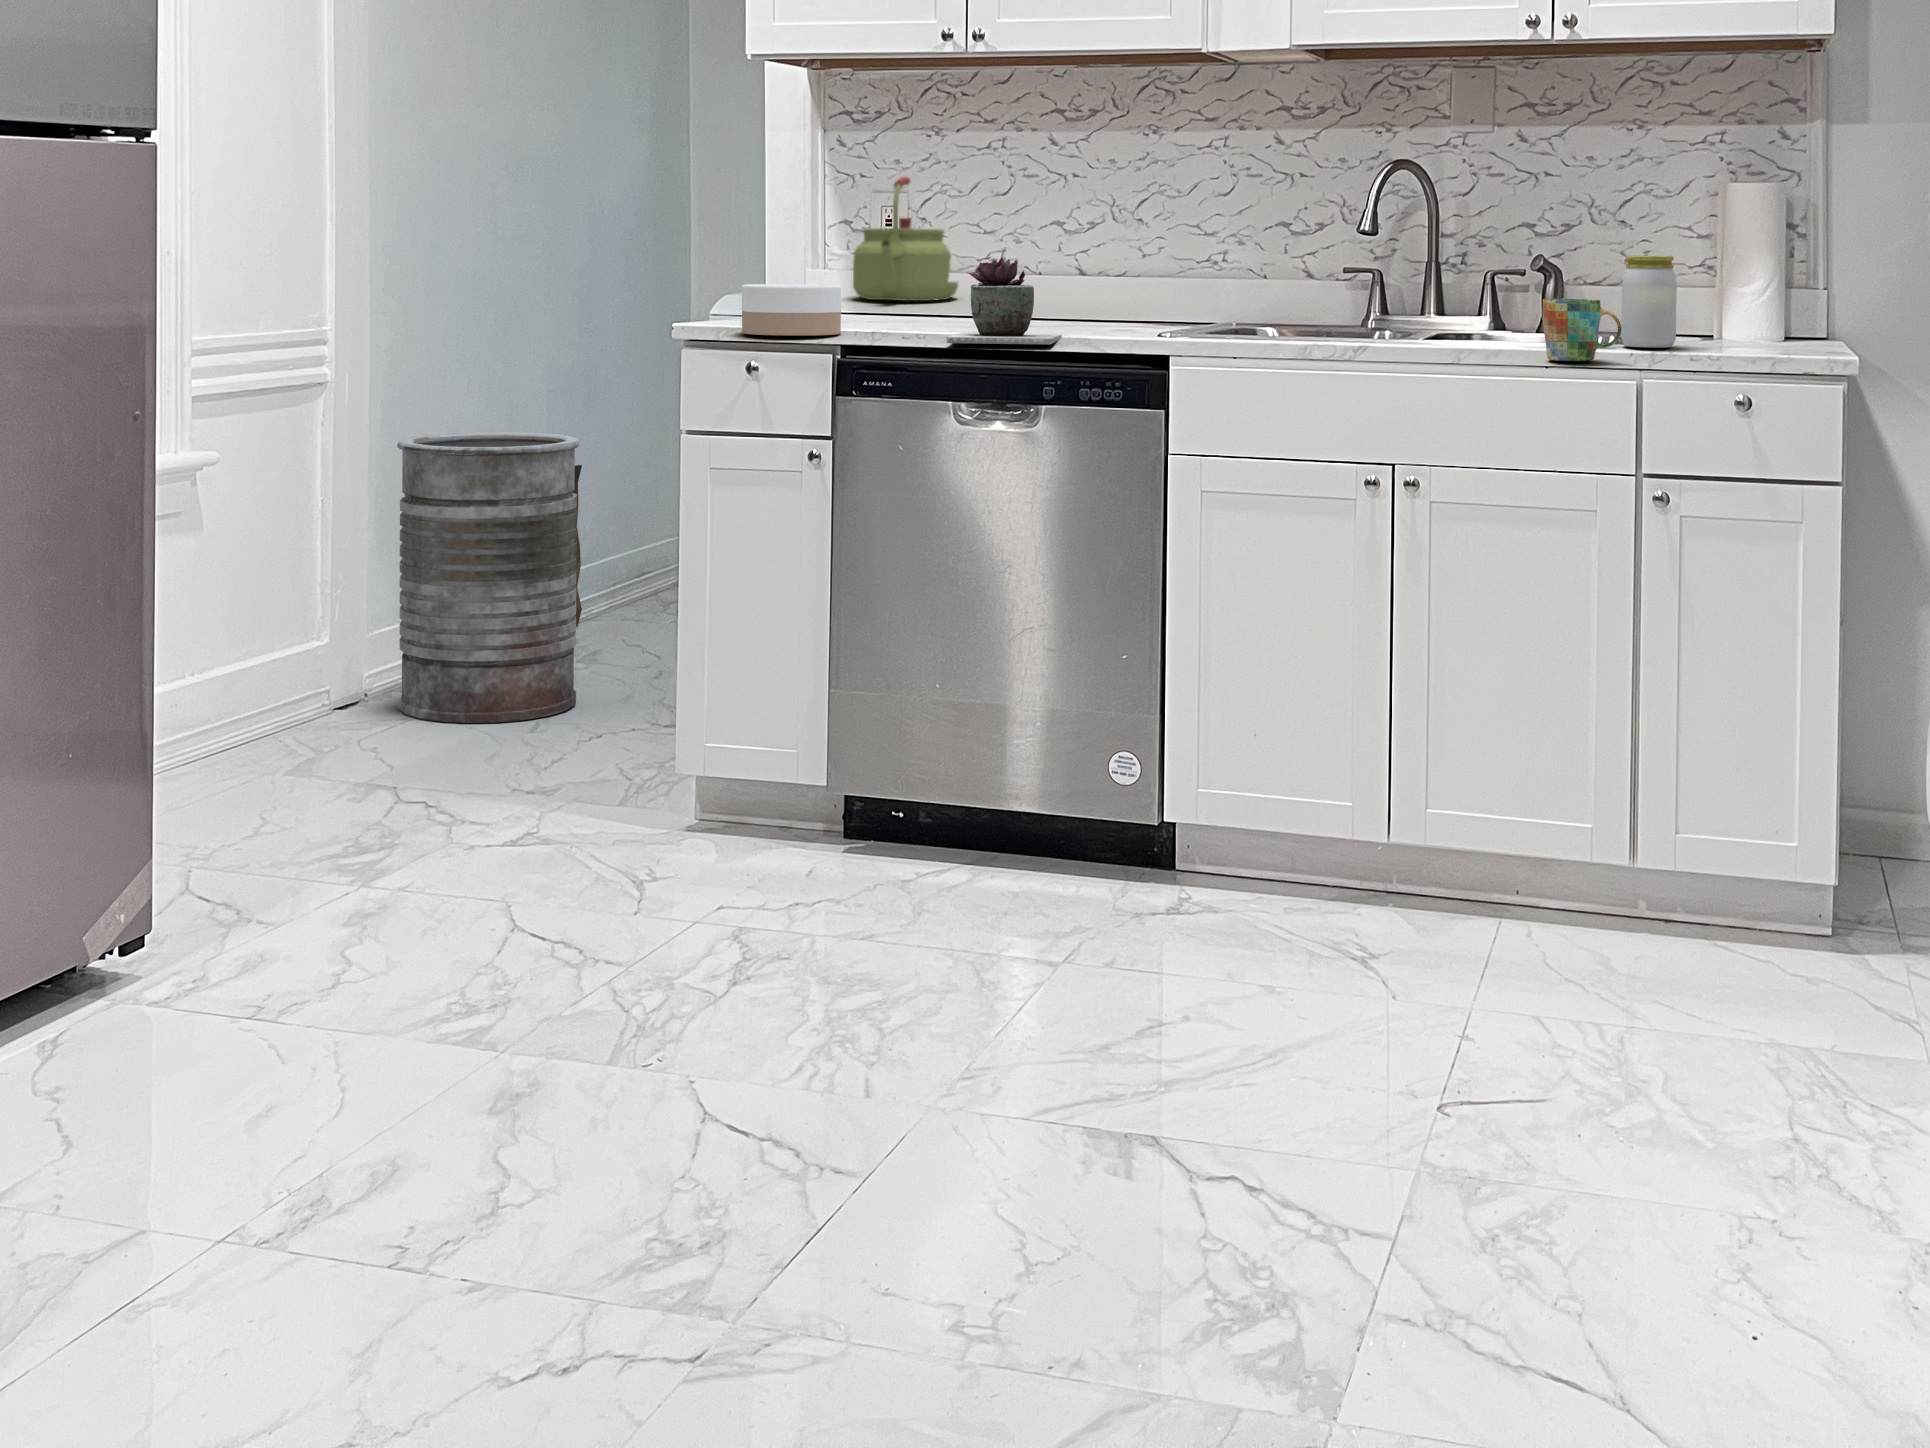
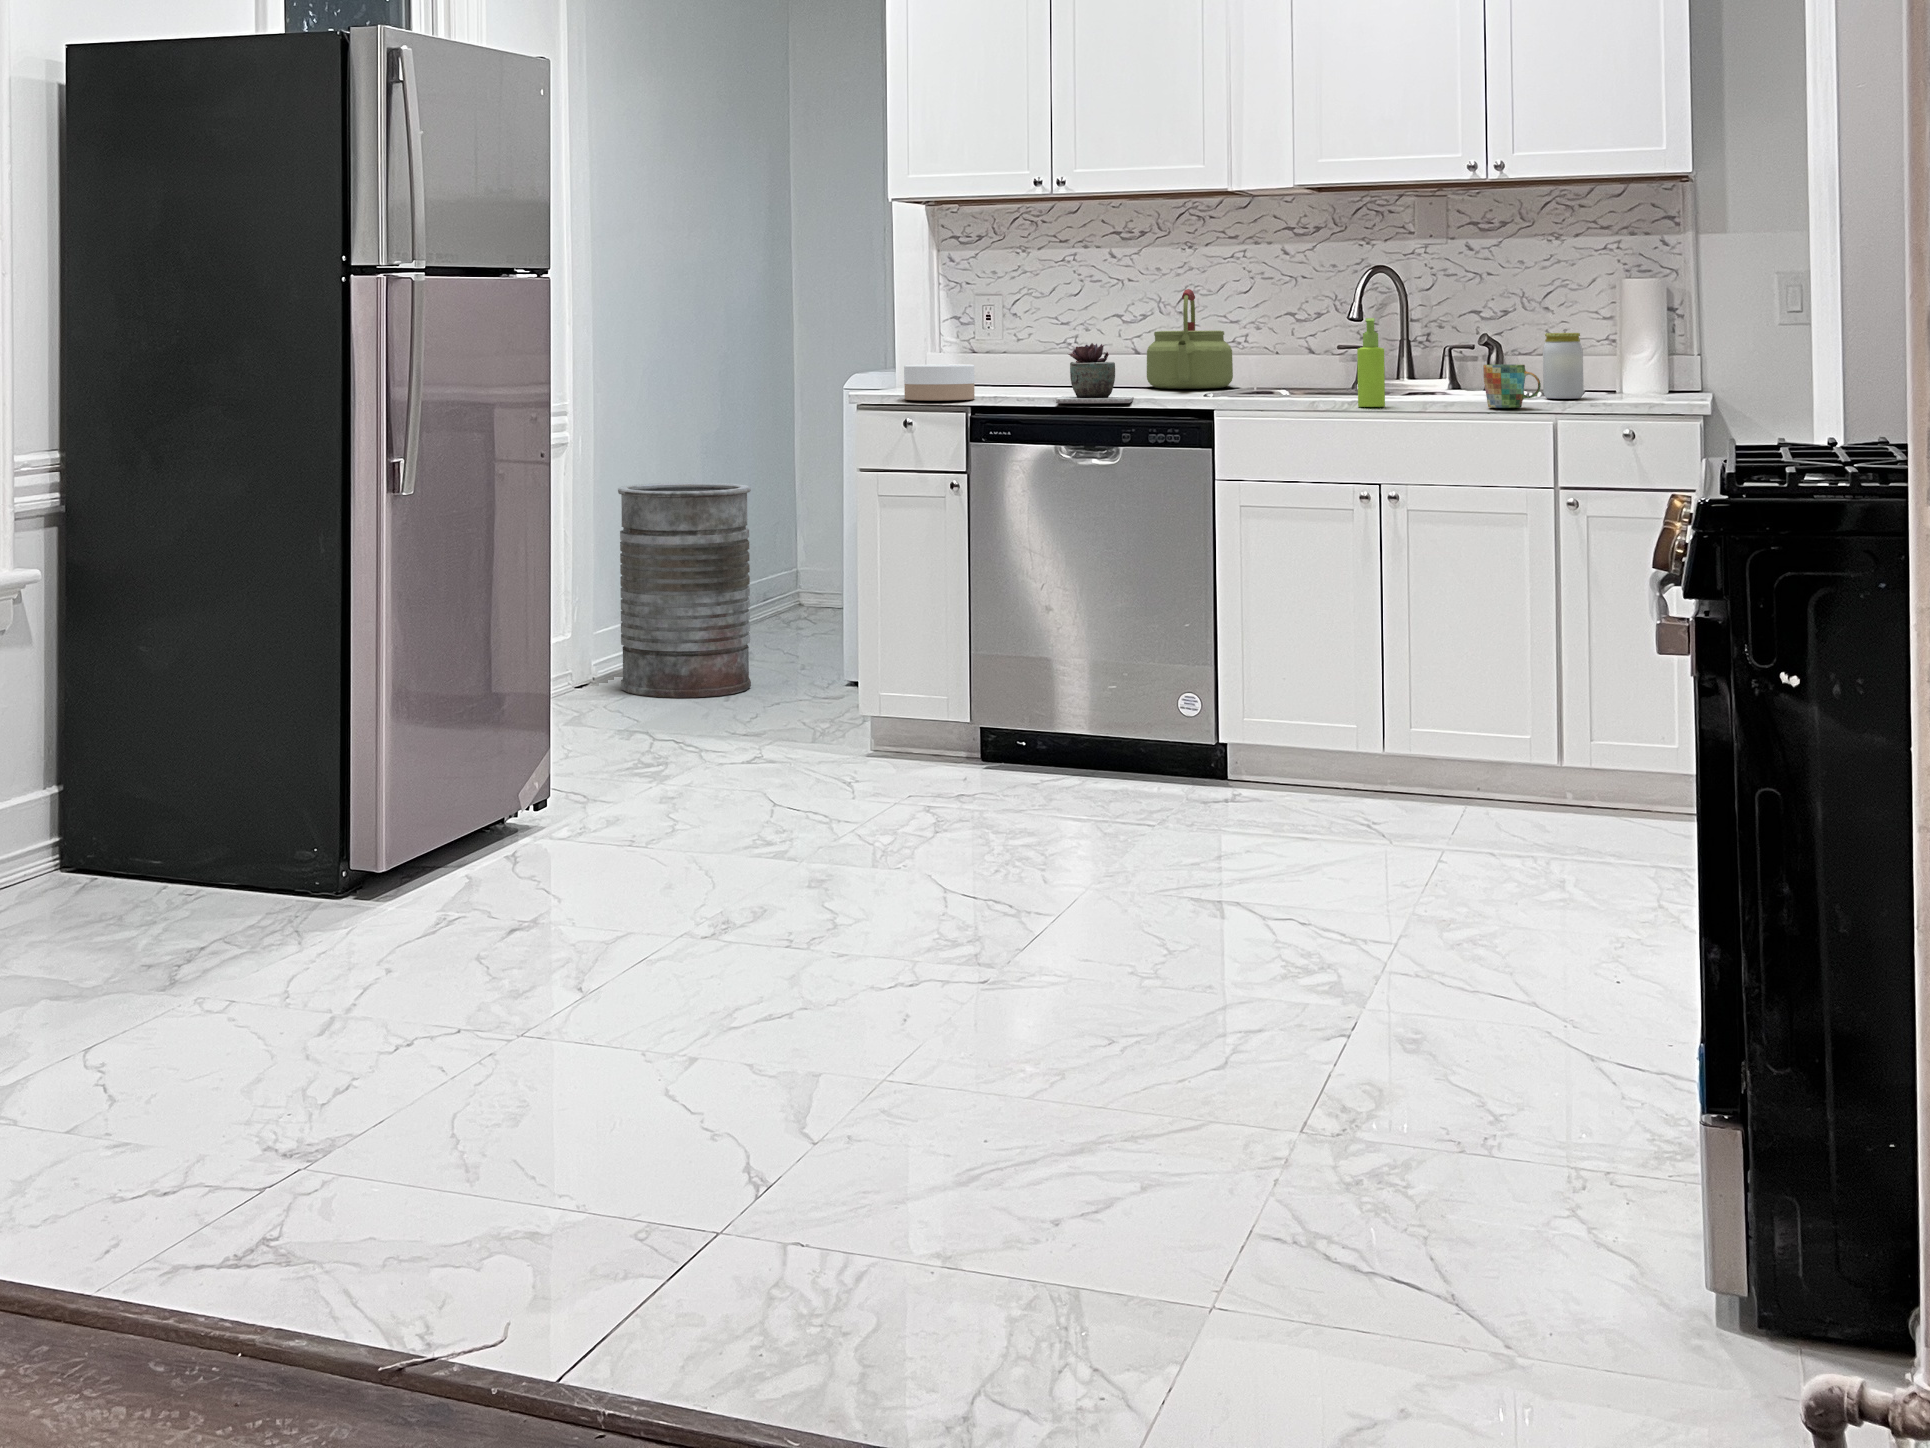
kettle: present [853,177,958,301] -> present [1147,289,1233,389]
soap dispenser: none [1368,230,1406,356] -> present [1357,318,1385,407]

